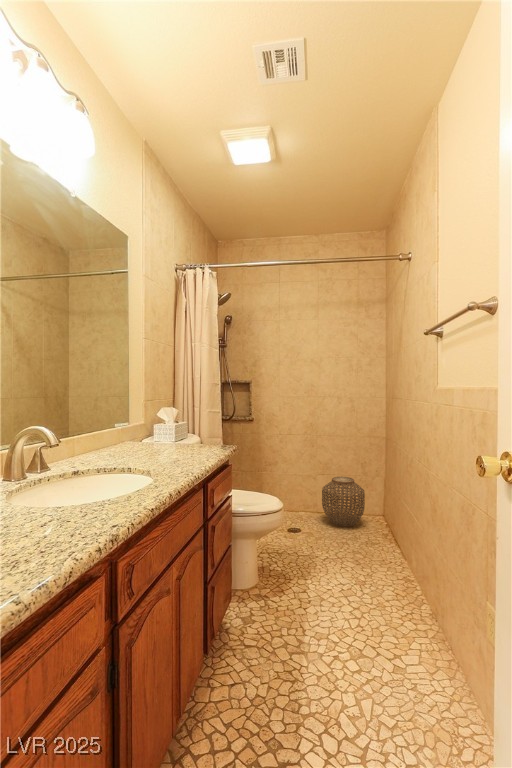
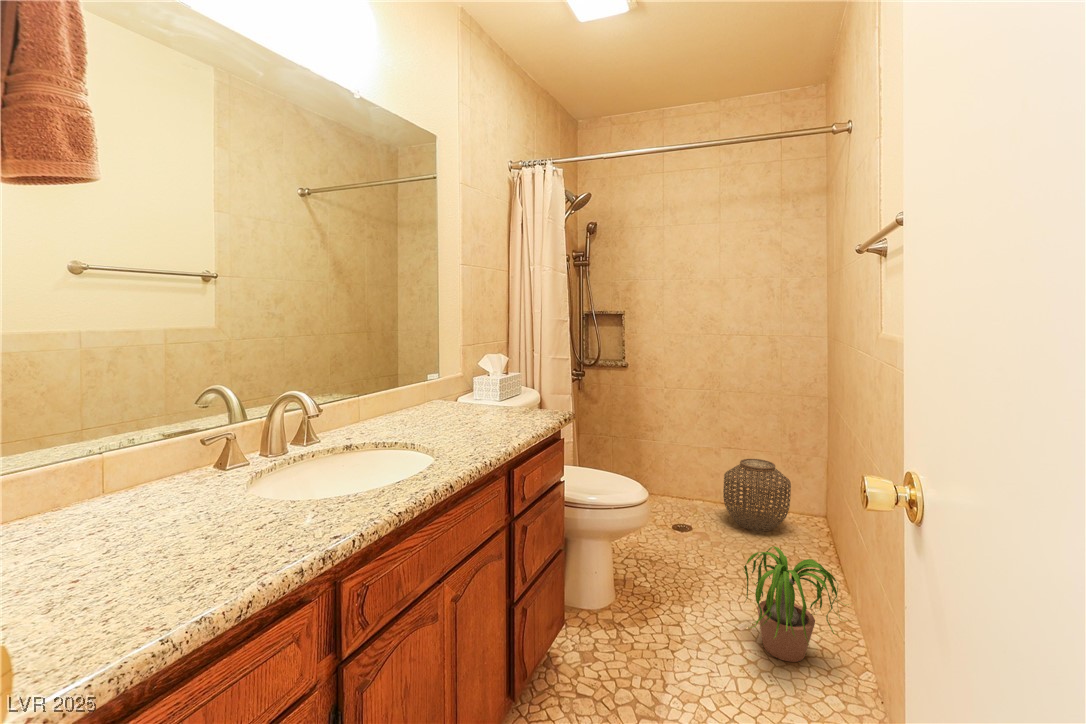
potted plant: none [343,529,414,605] -> present [744,546,843,662]

